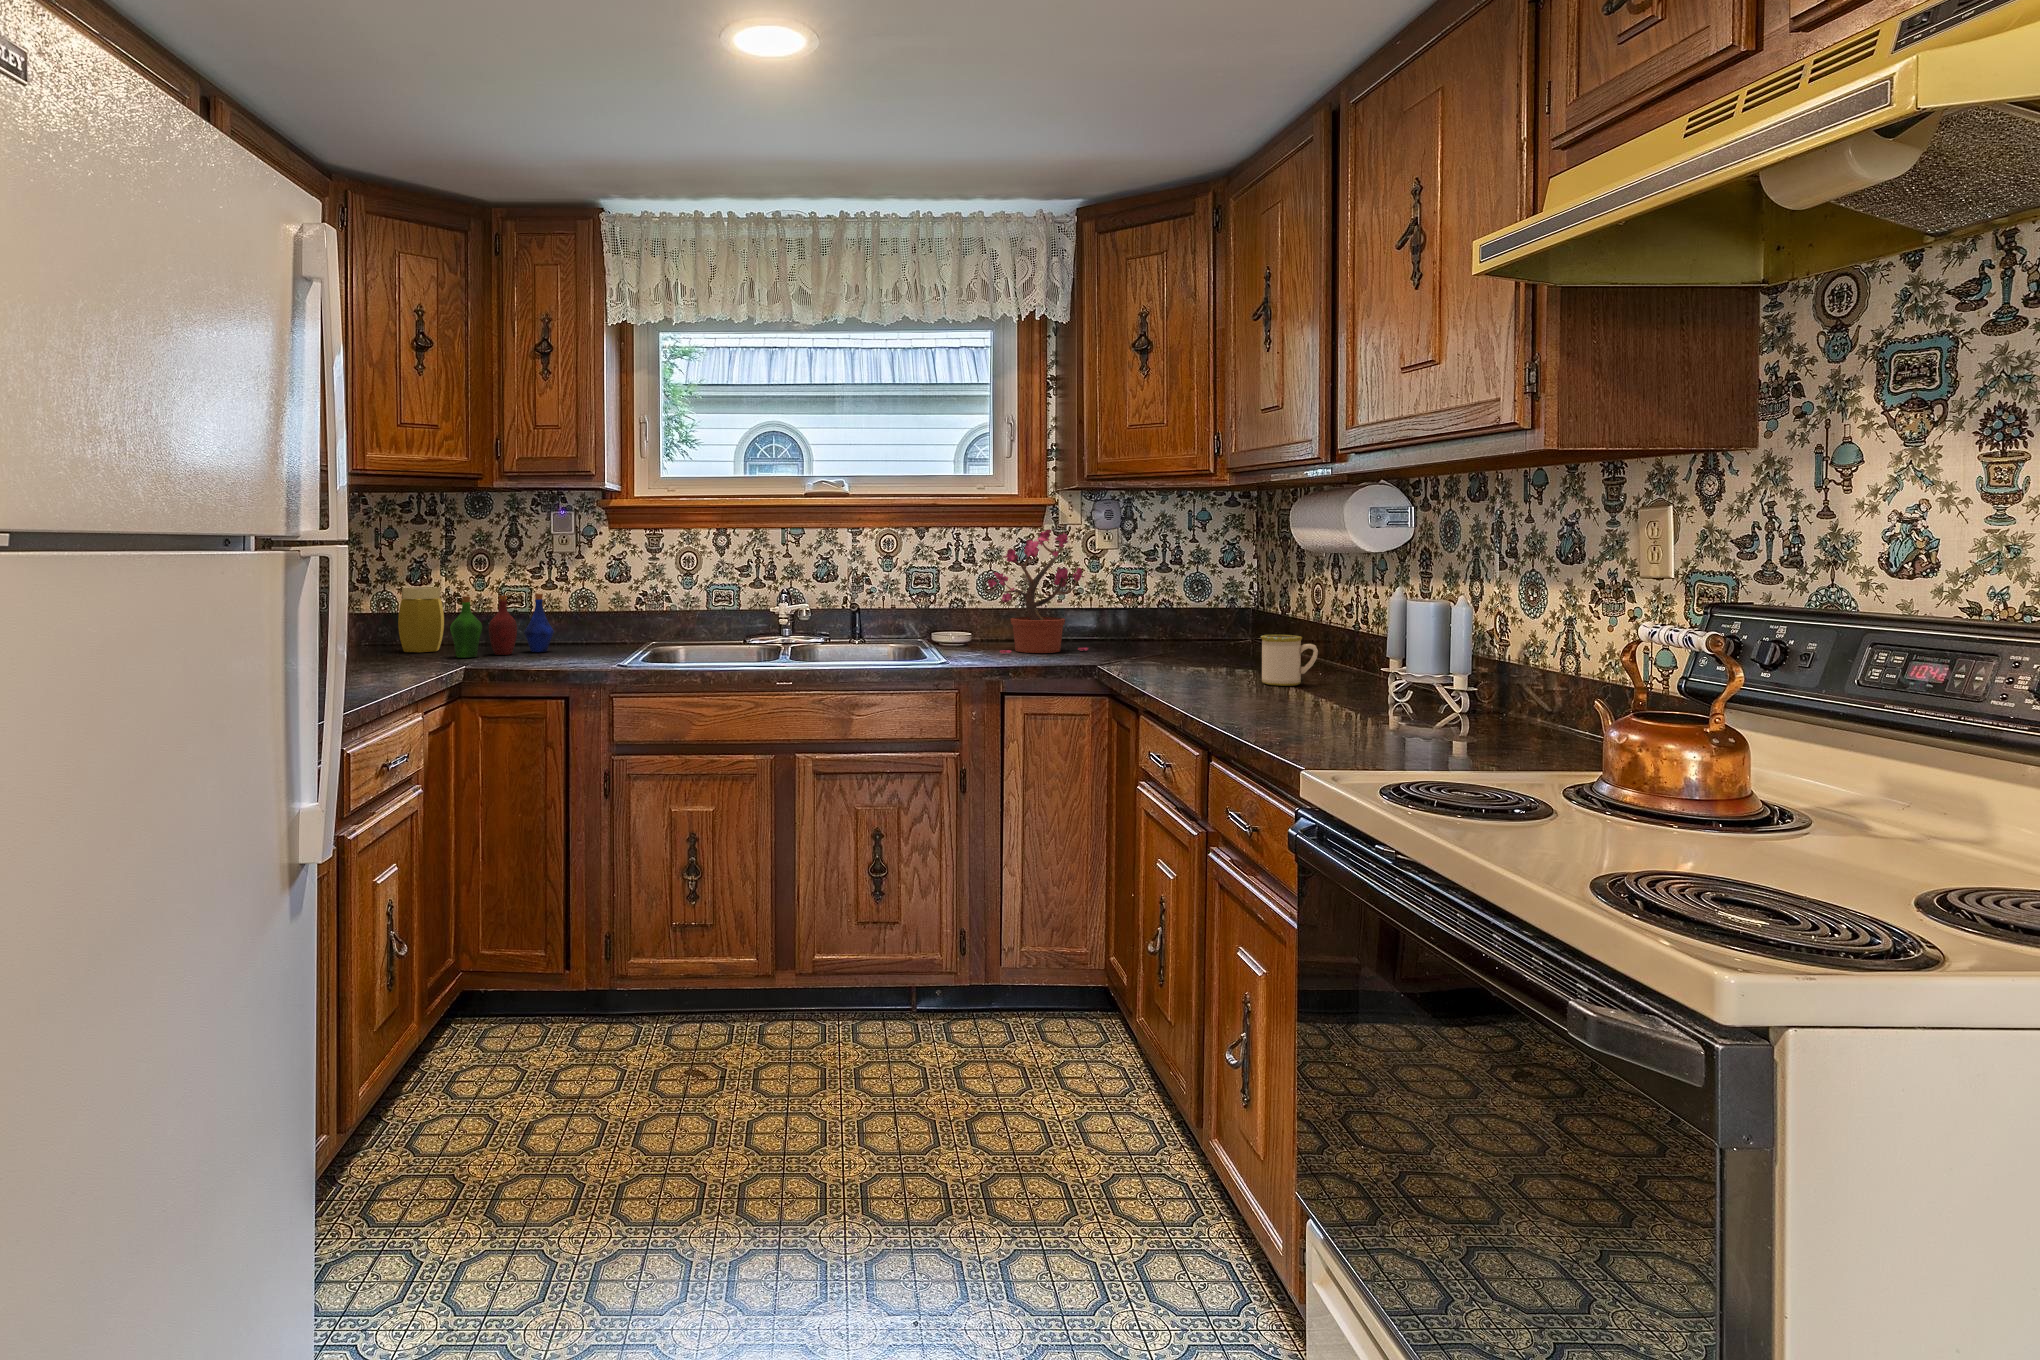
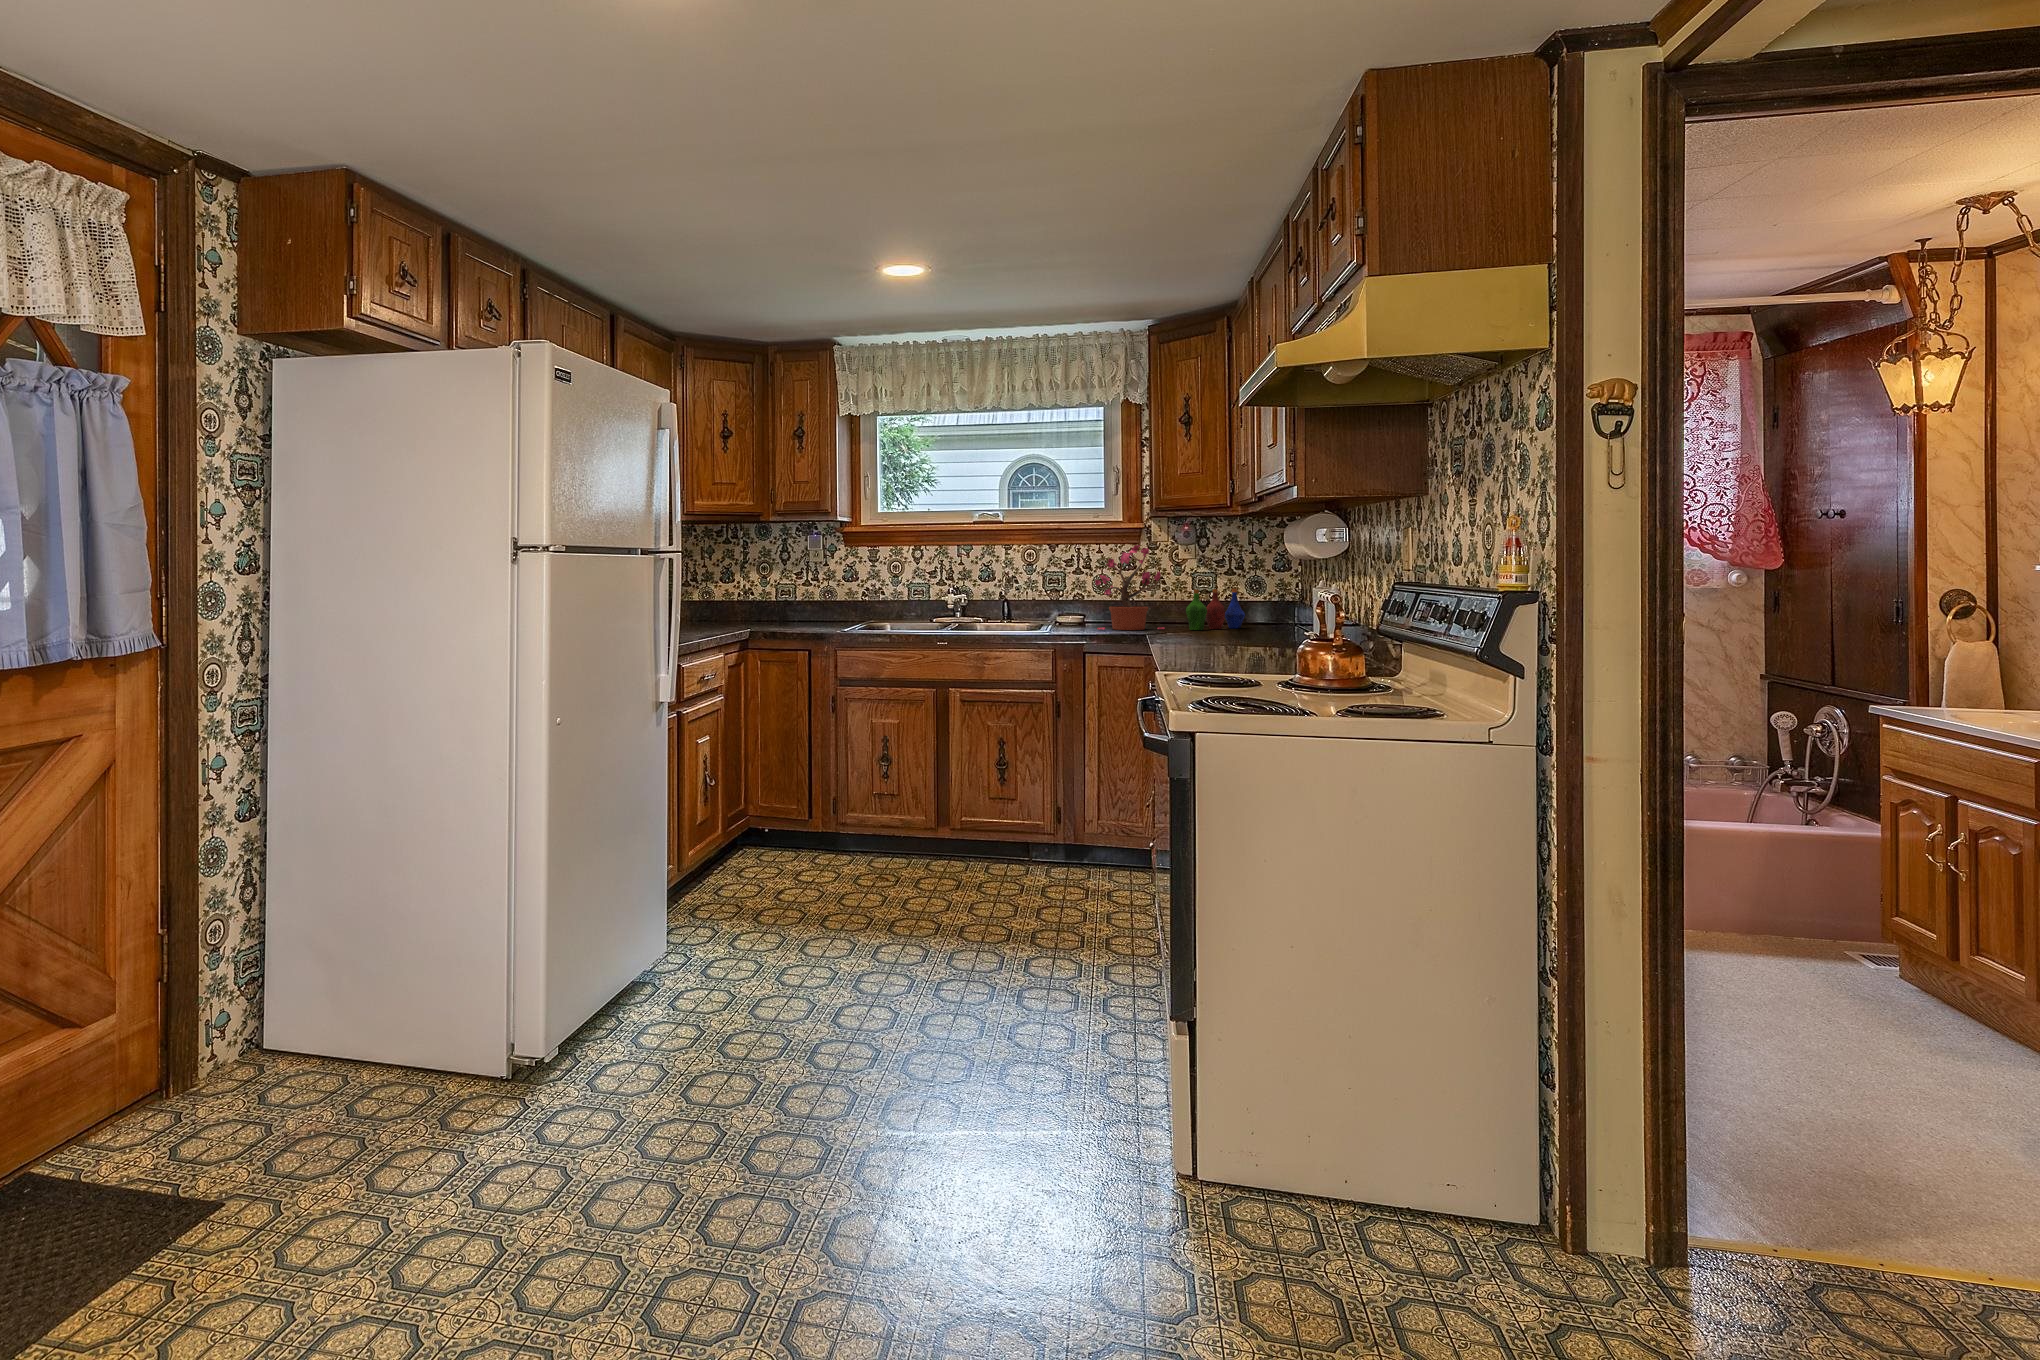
jar: present [398,587,444,652] -> none [715,584,742,625]
bottle: present [450,594,554,658] -> present [1186,589,1245,630]
mug: present [1261,635,1318,686] -> none [1240,613,1278,646]

